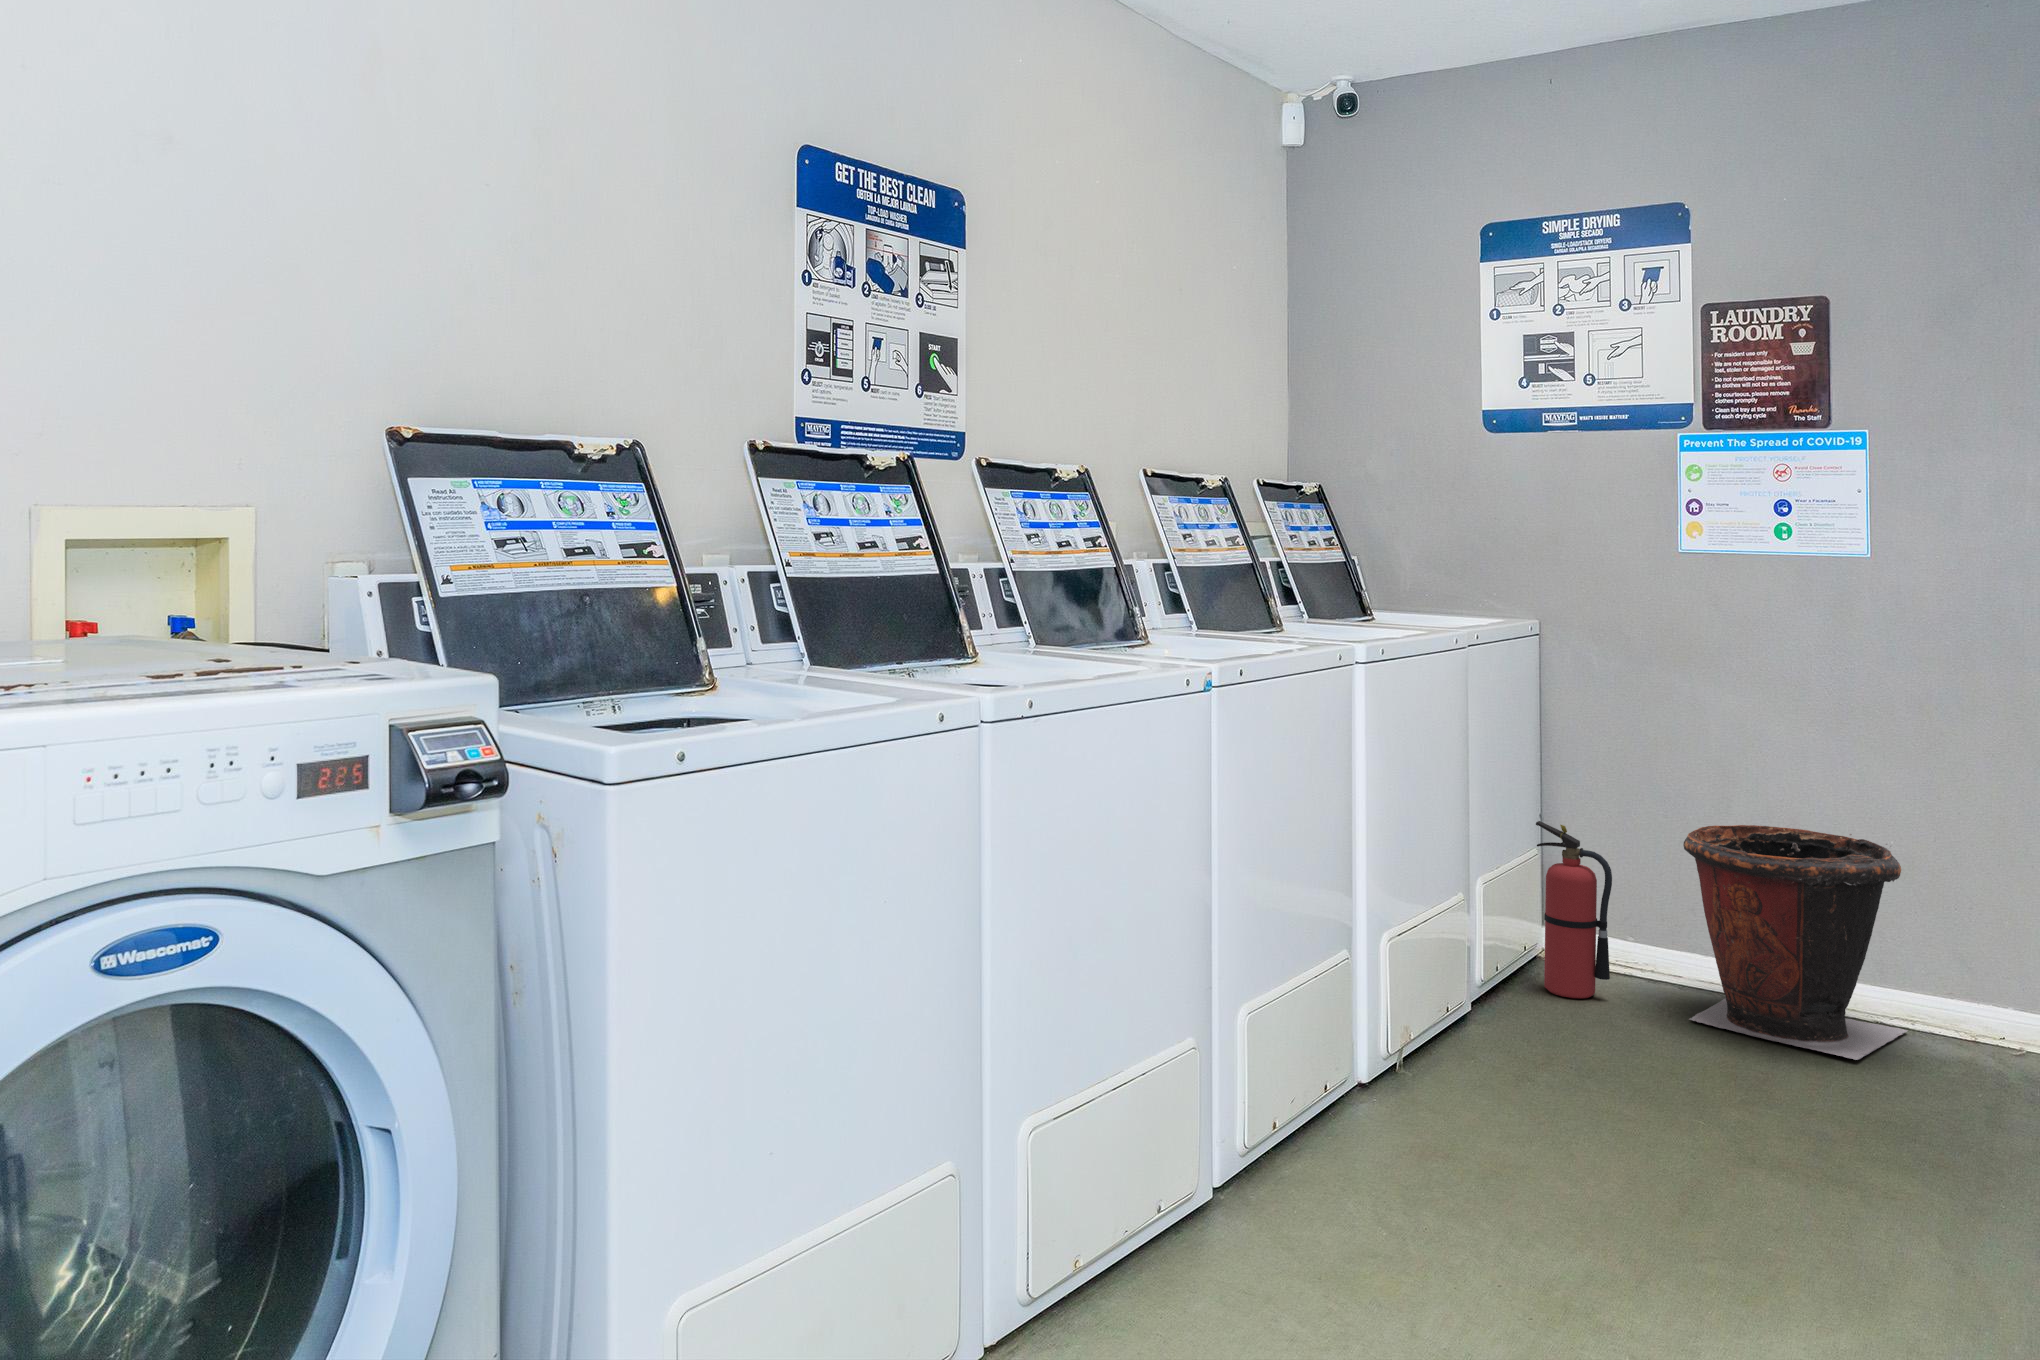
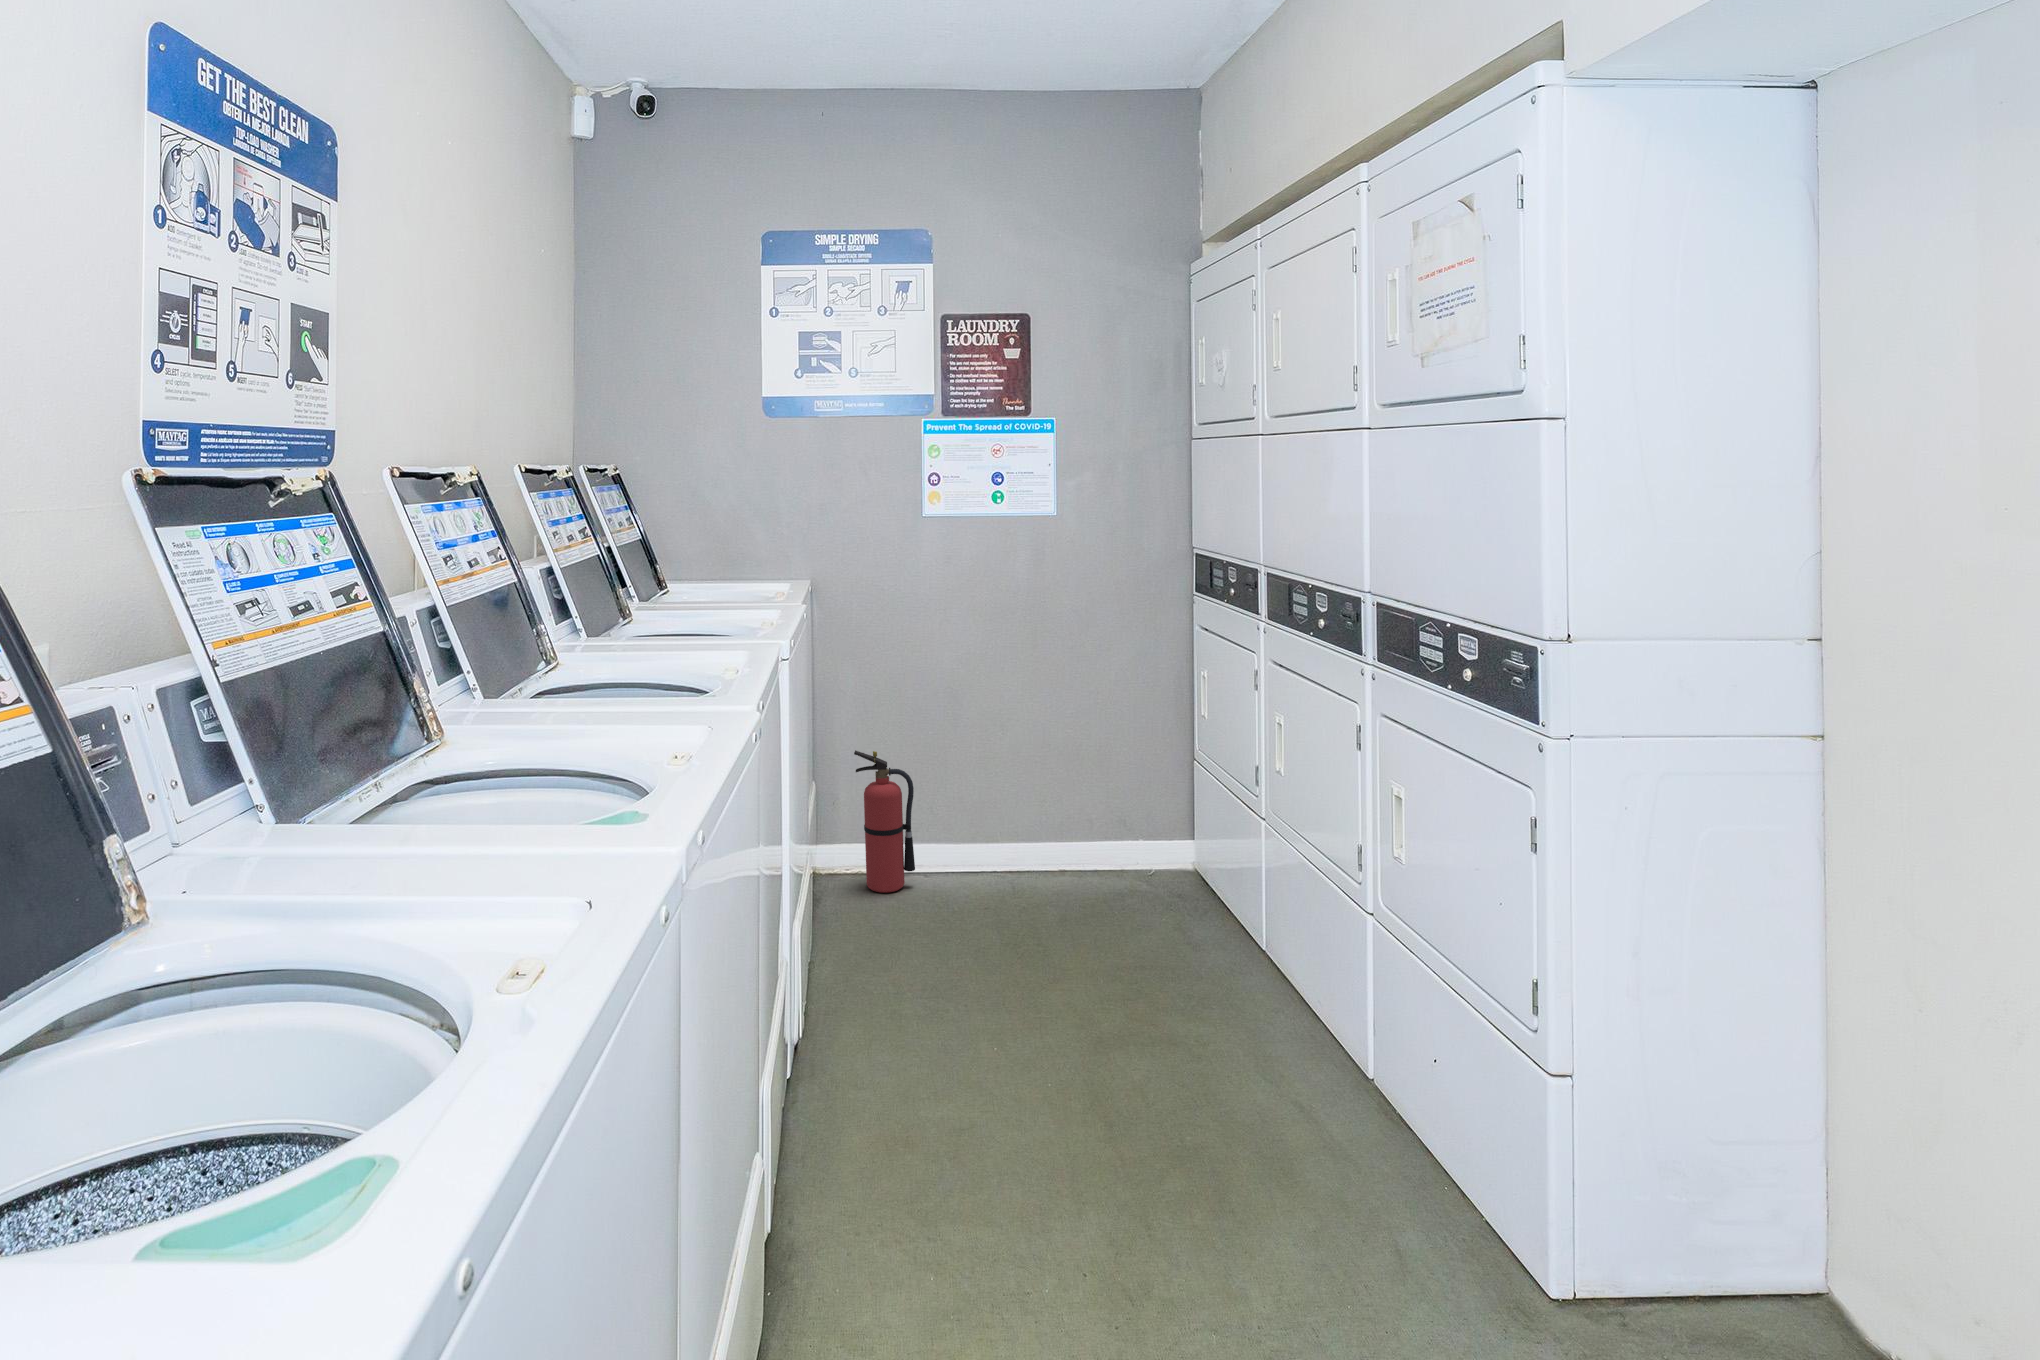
waste bin: present [1683,825,1907,1060] -> none [957,721,1098,893]

